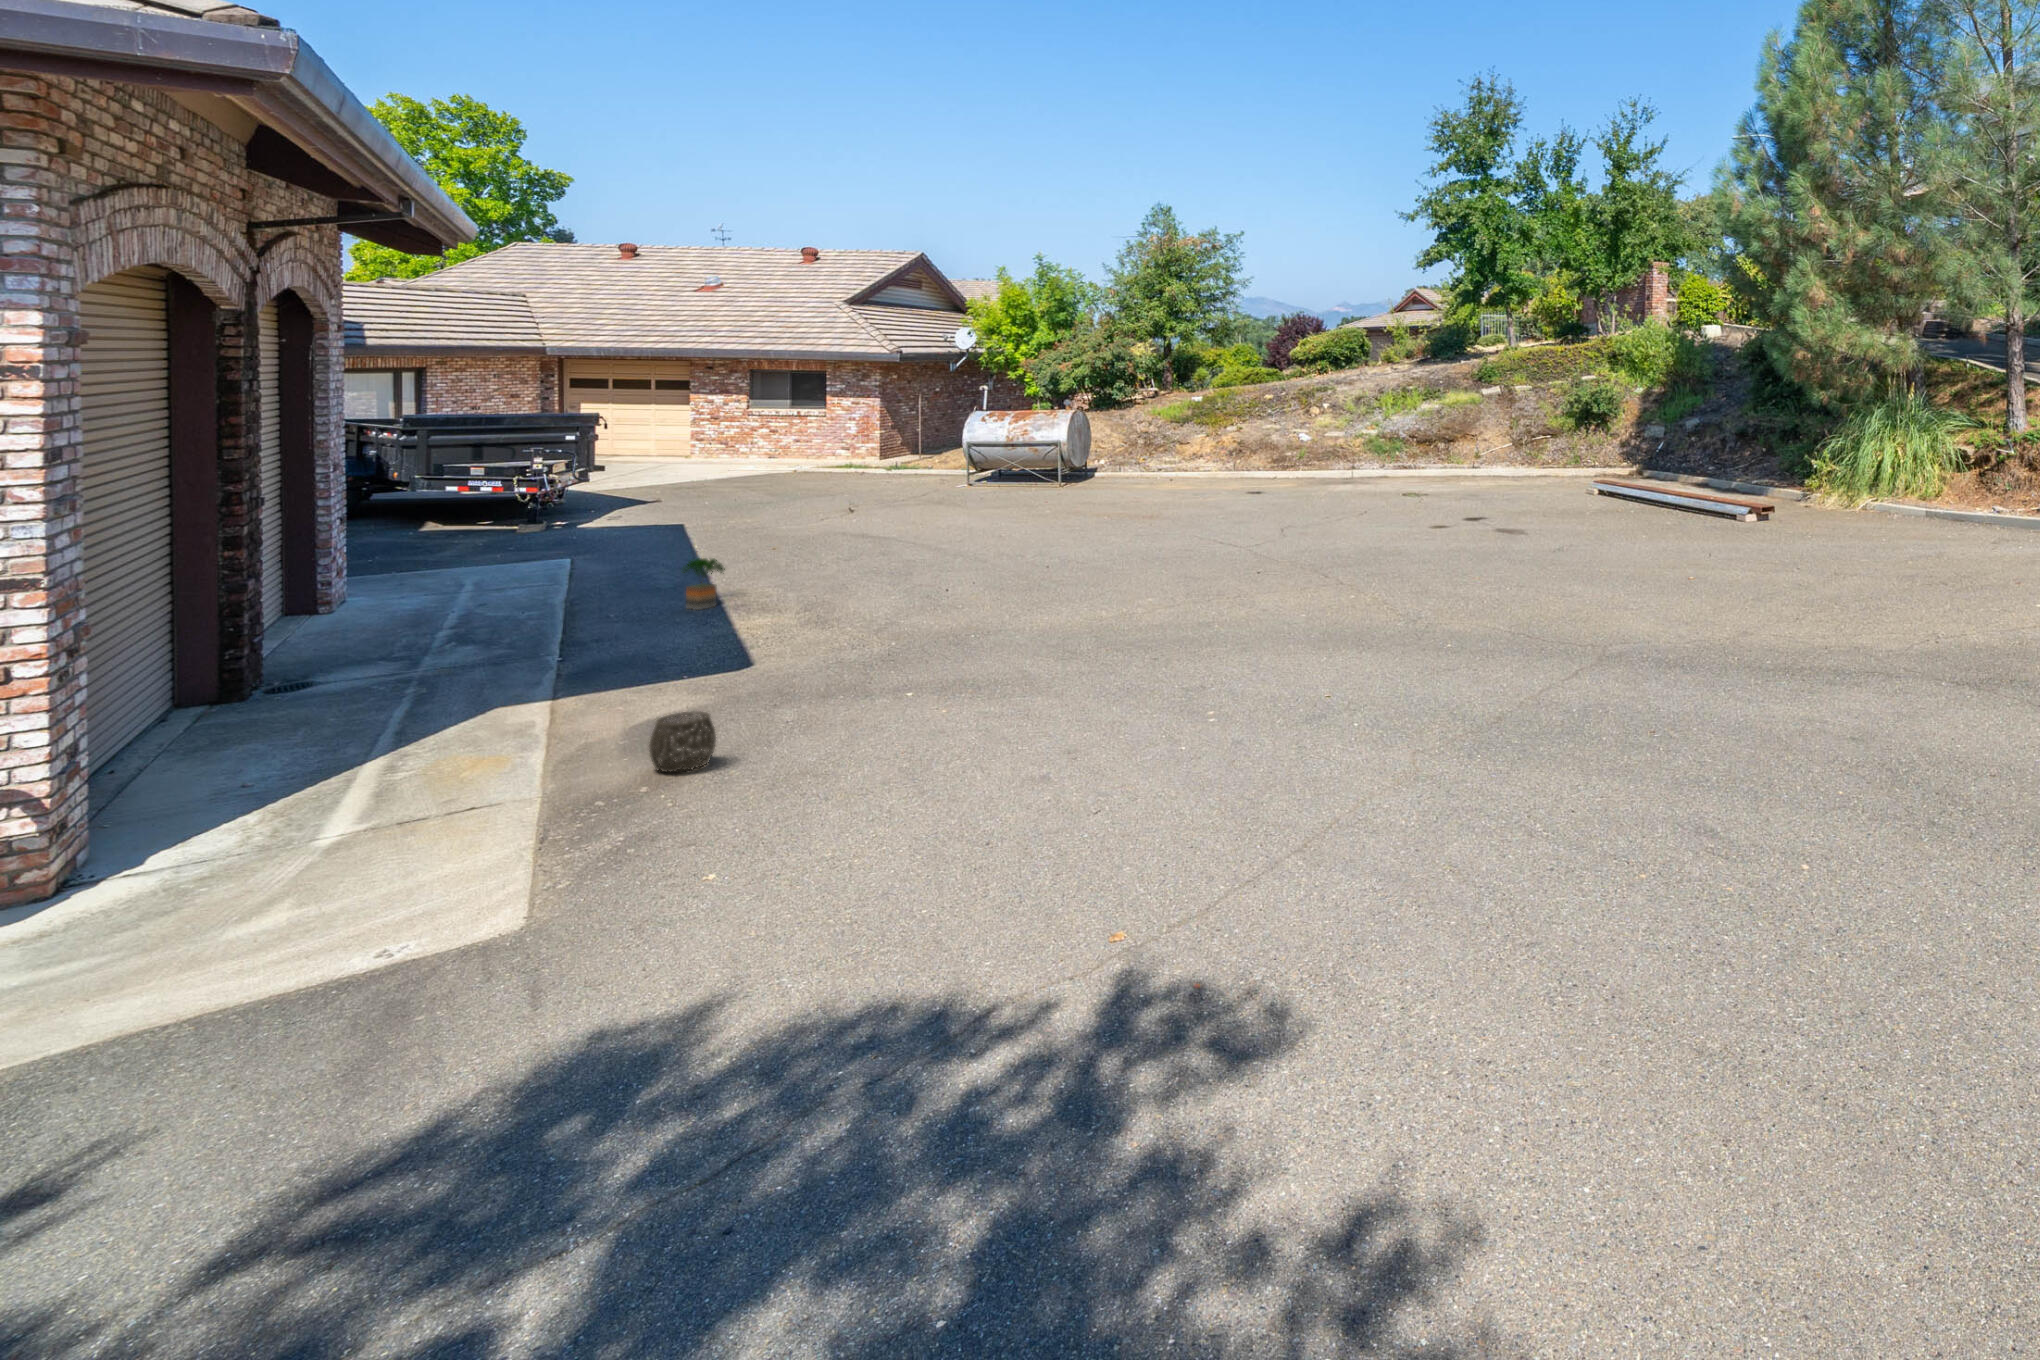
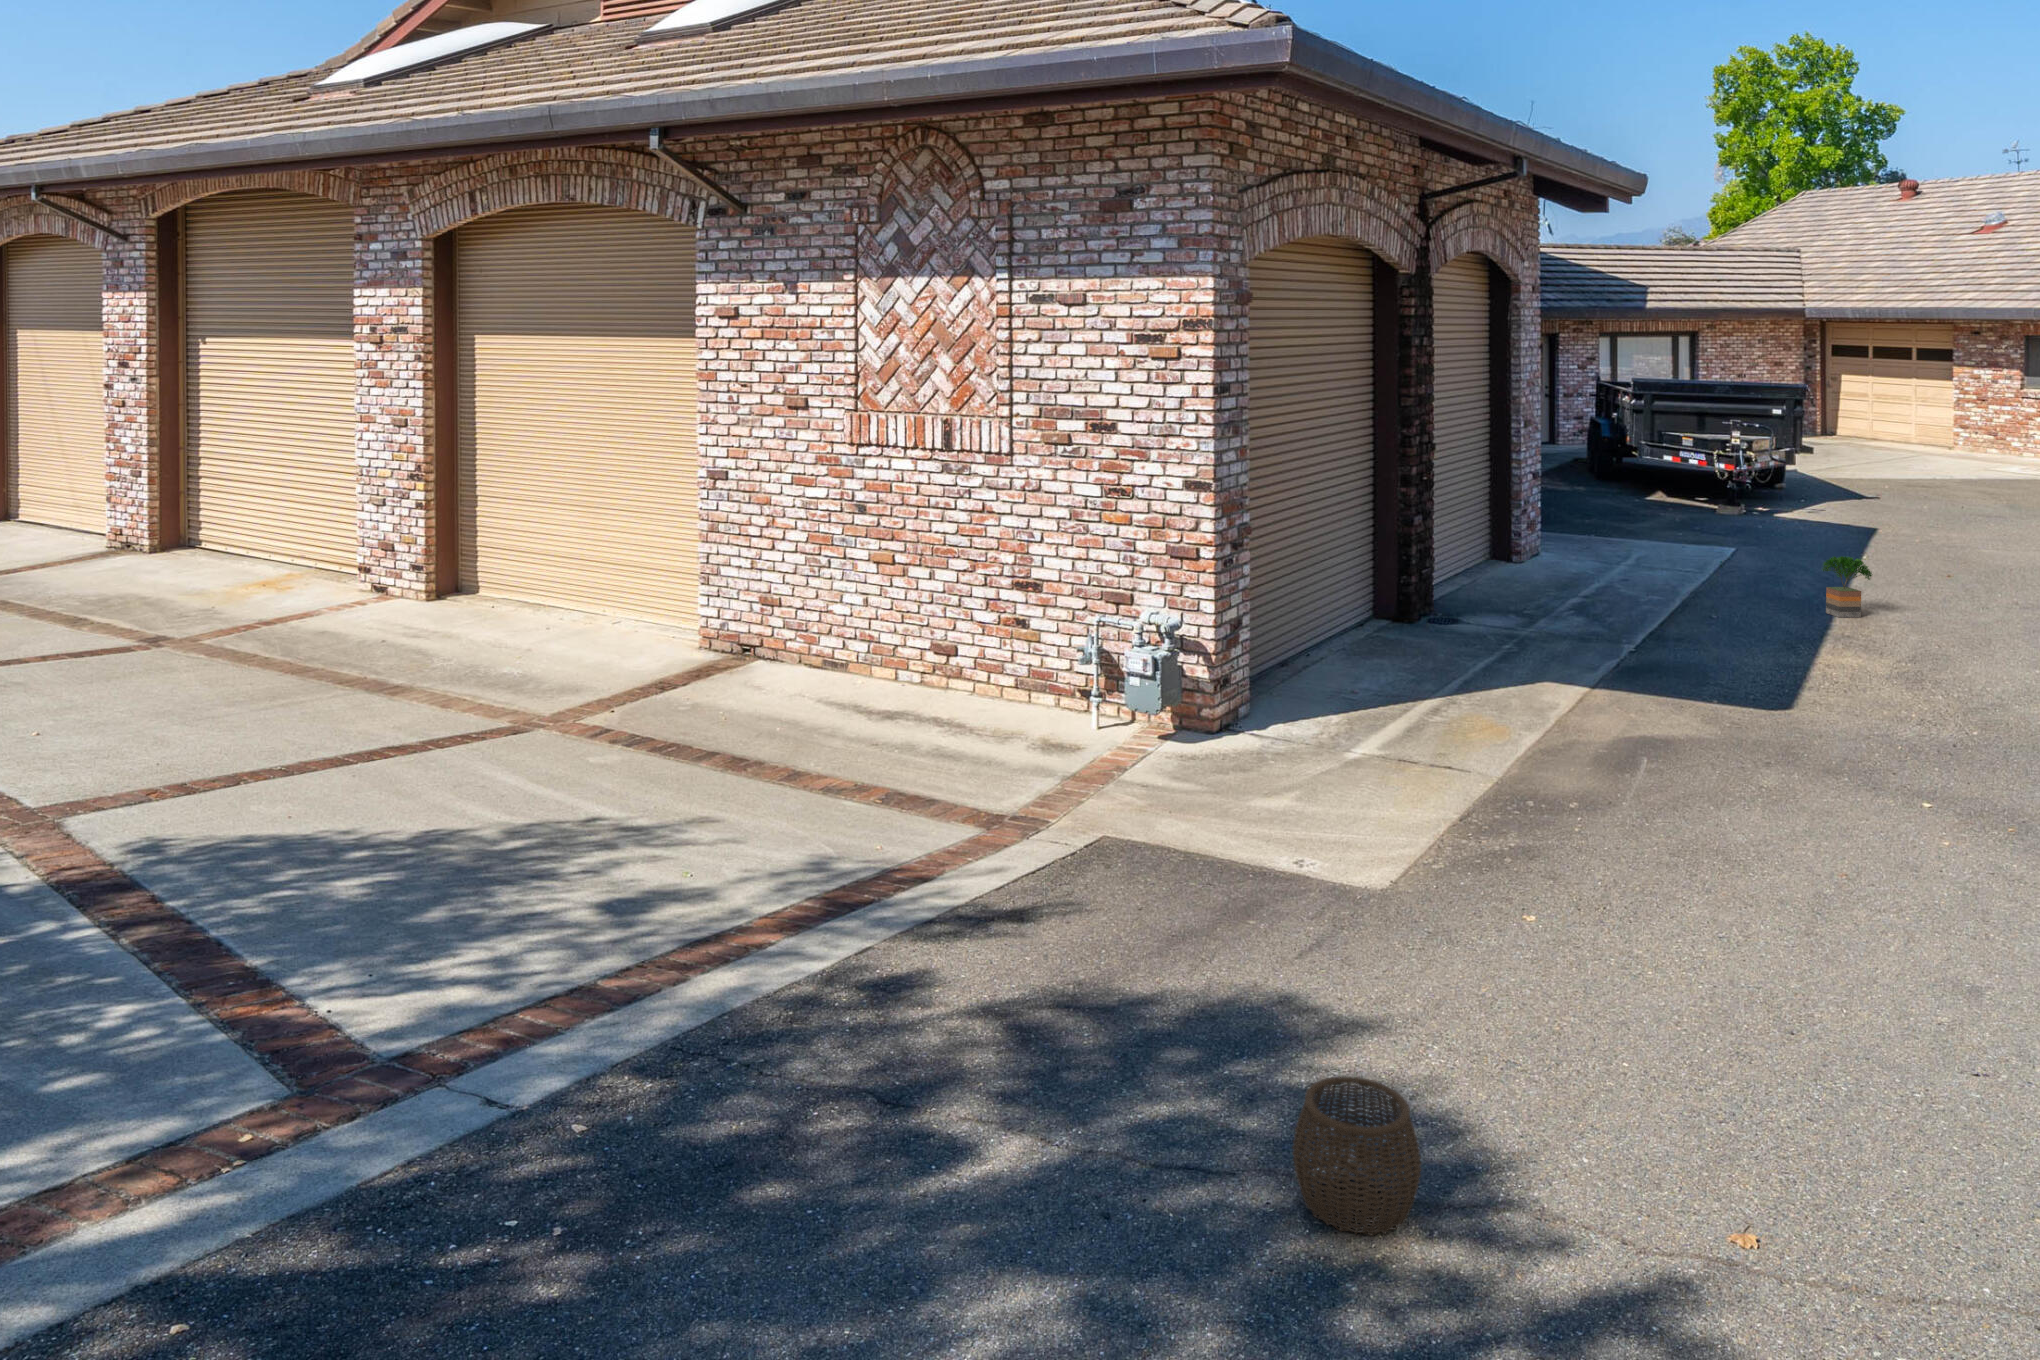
woven basket: present [650,711,716,772] -> present [1292,1076,1421,1236]

